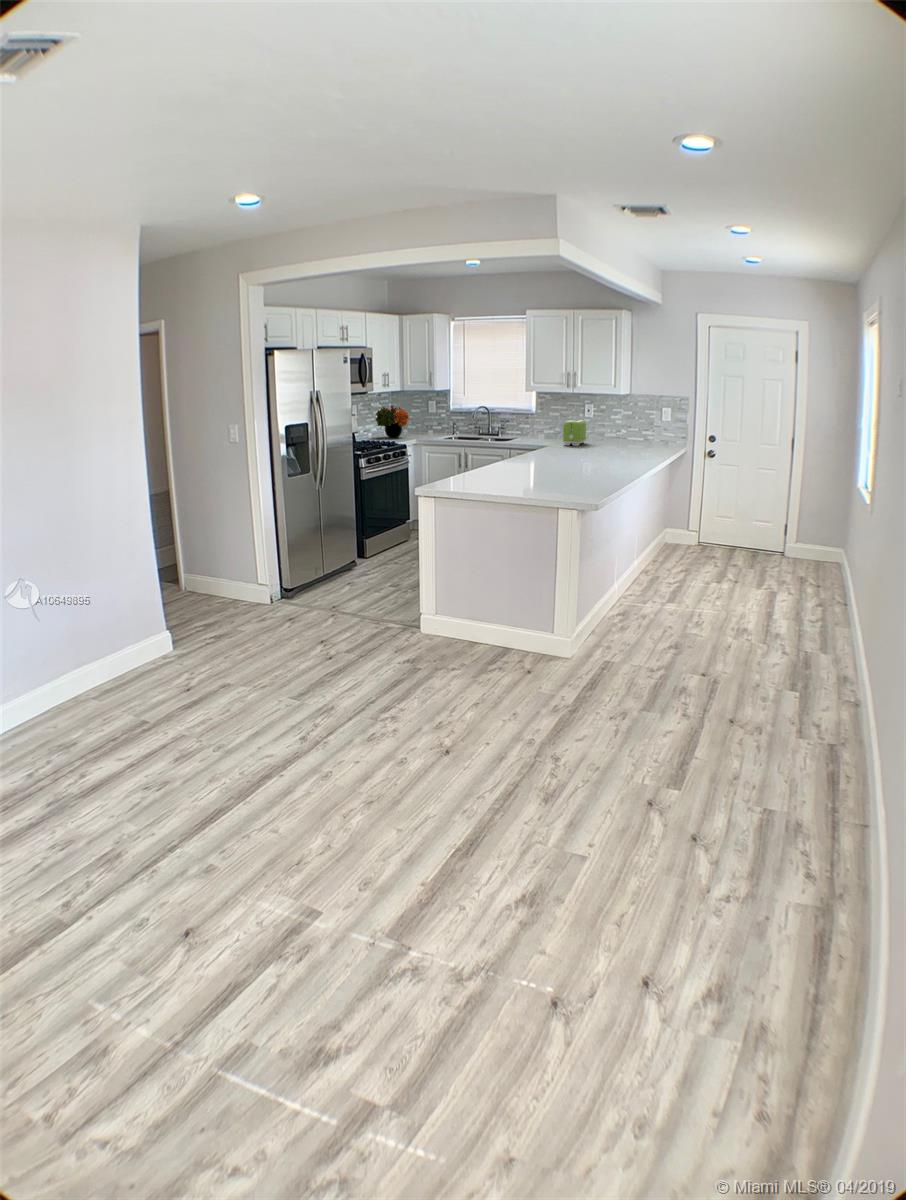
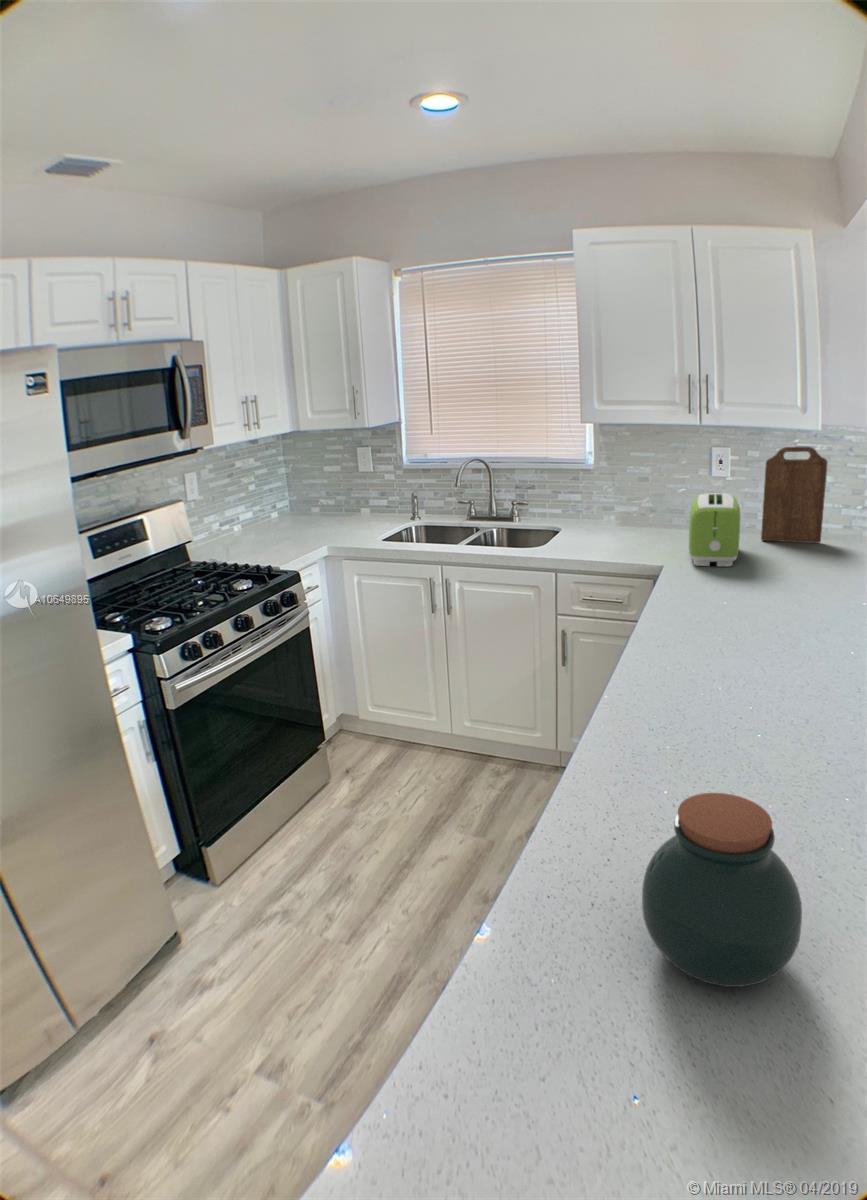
cutting board: none [599,403,622,443] -> present [761,446,827,543]
flower arrangement: present [376,405,410,438] -> none [238,466,318,535]
jar: none [499,439,527,471] -> present [642,793,802,987]

